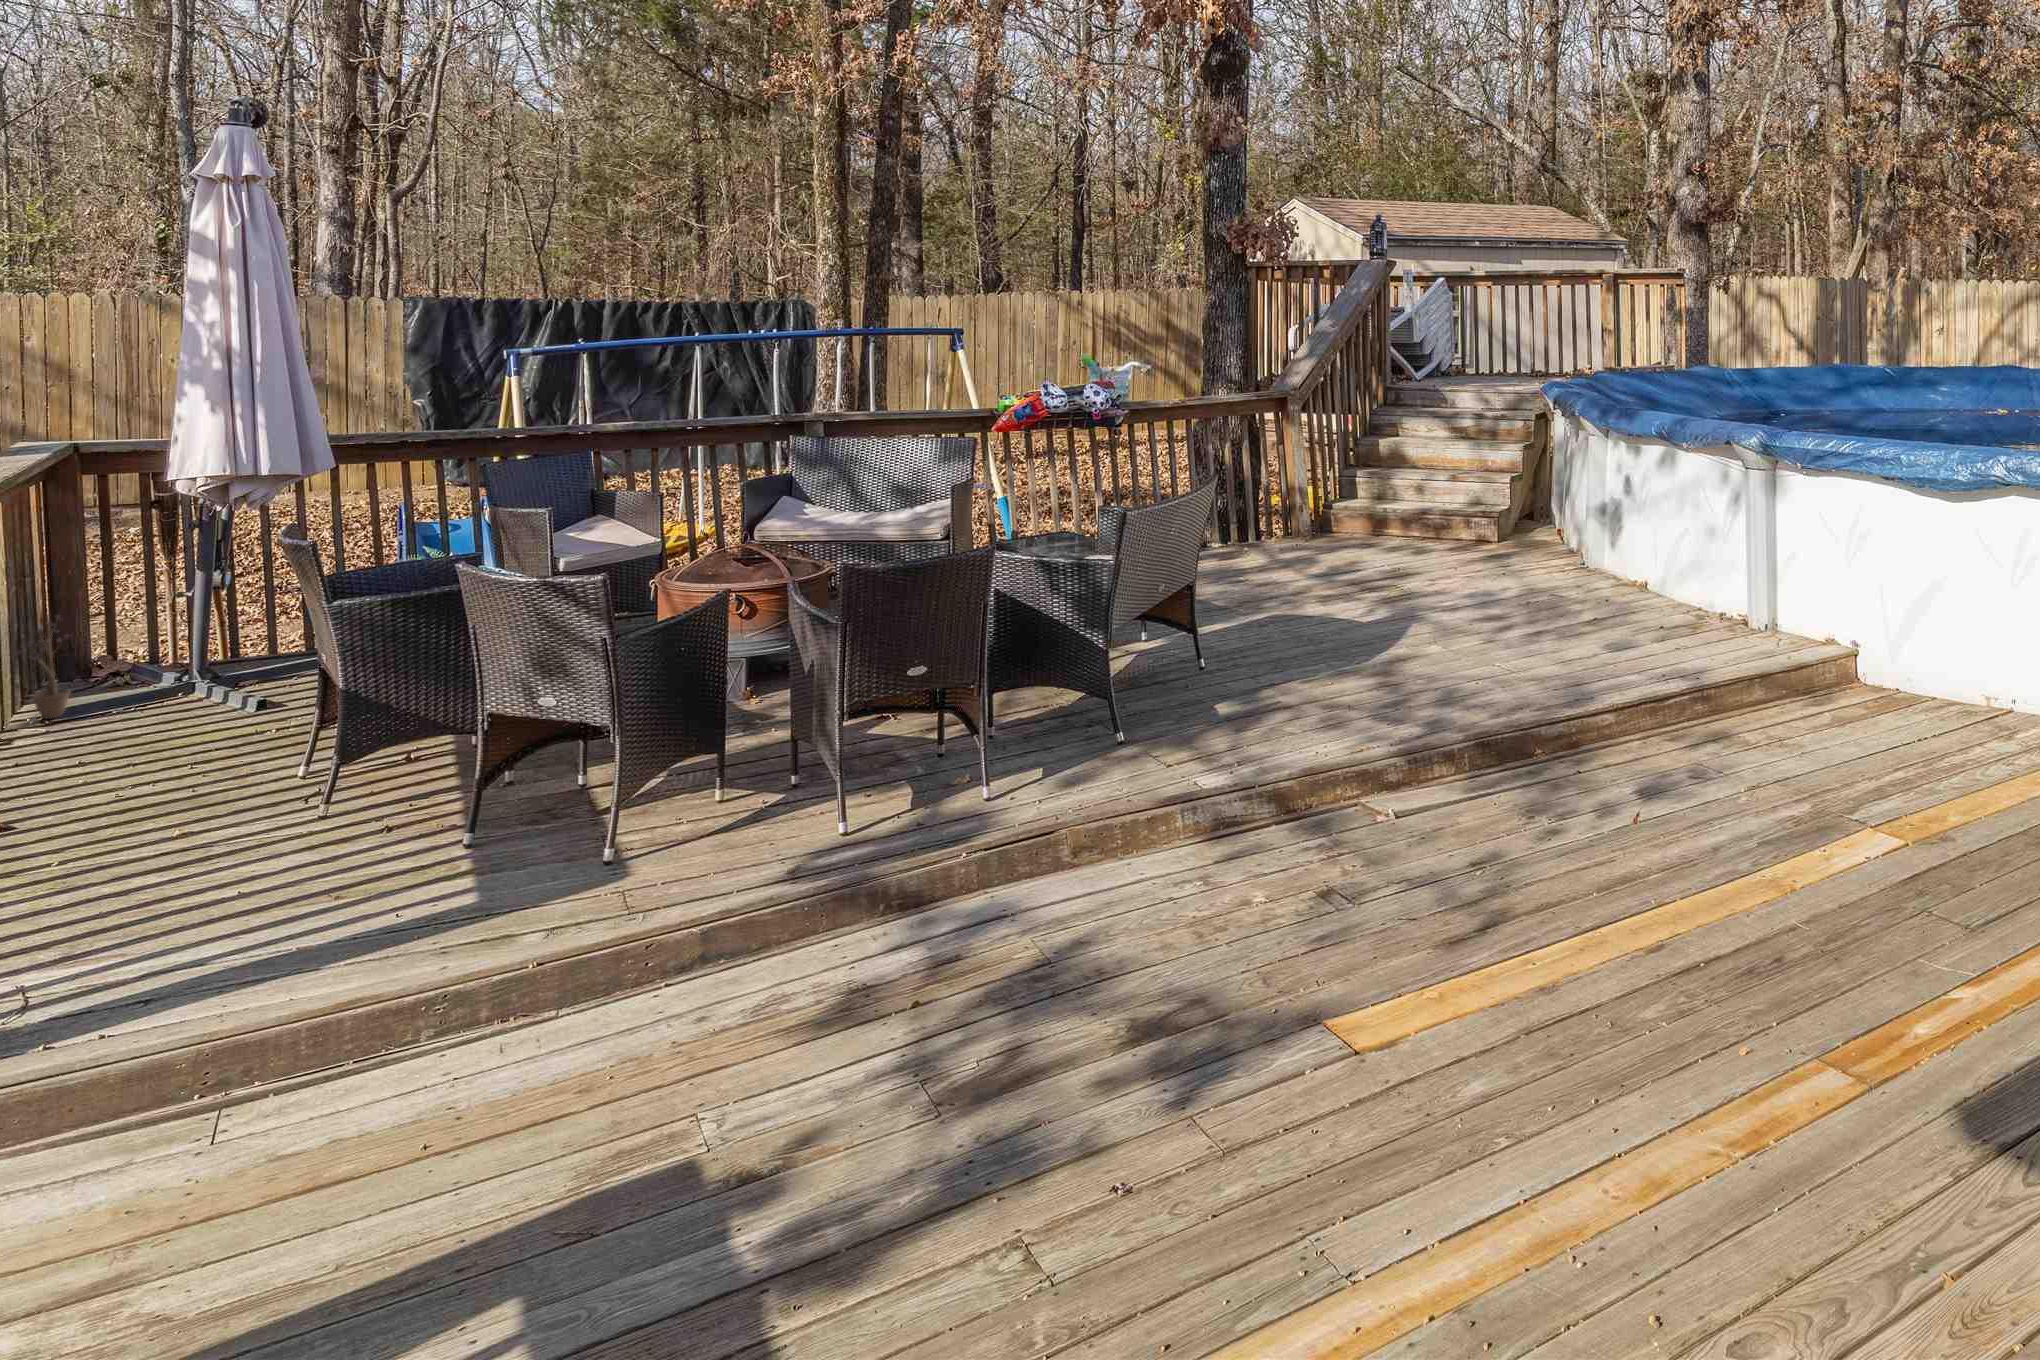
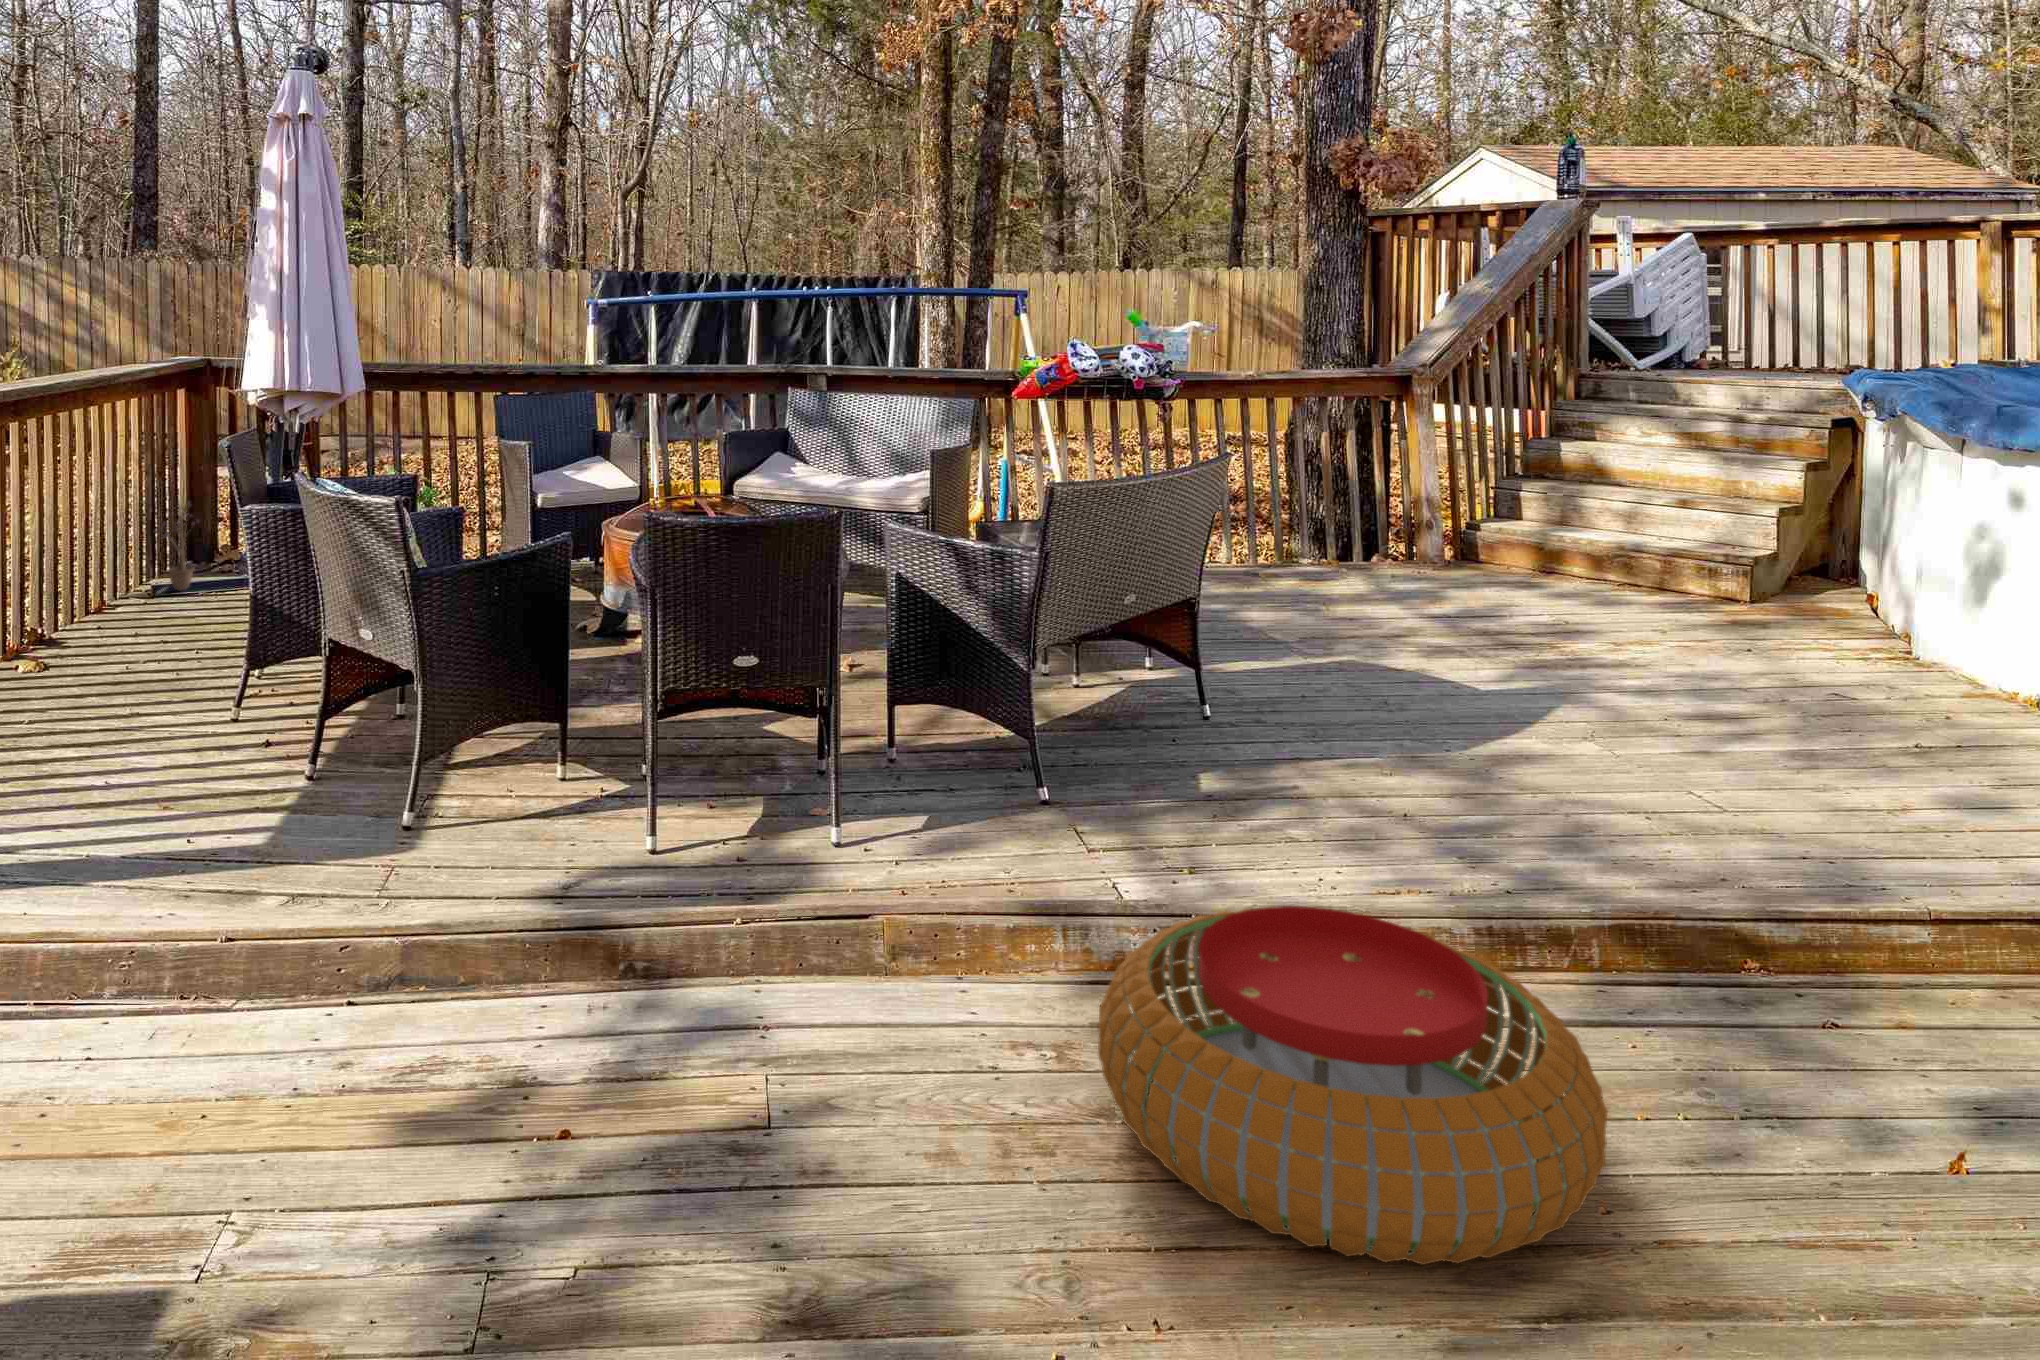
pouf: none [1234,757,1511,931] -> present [1098,906,1607,1265]

